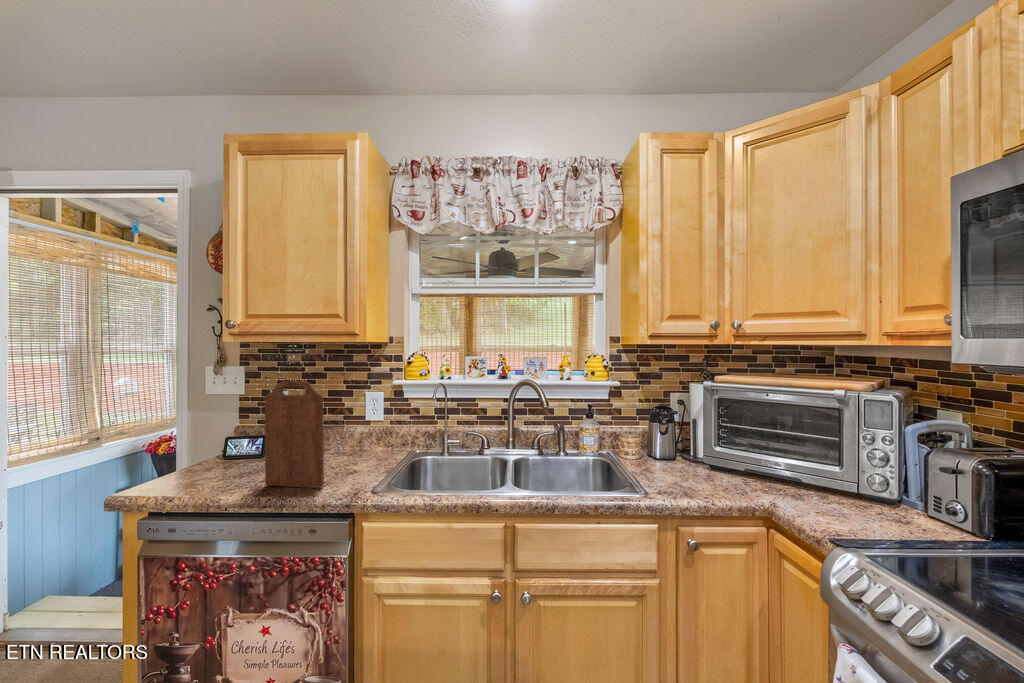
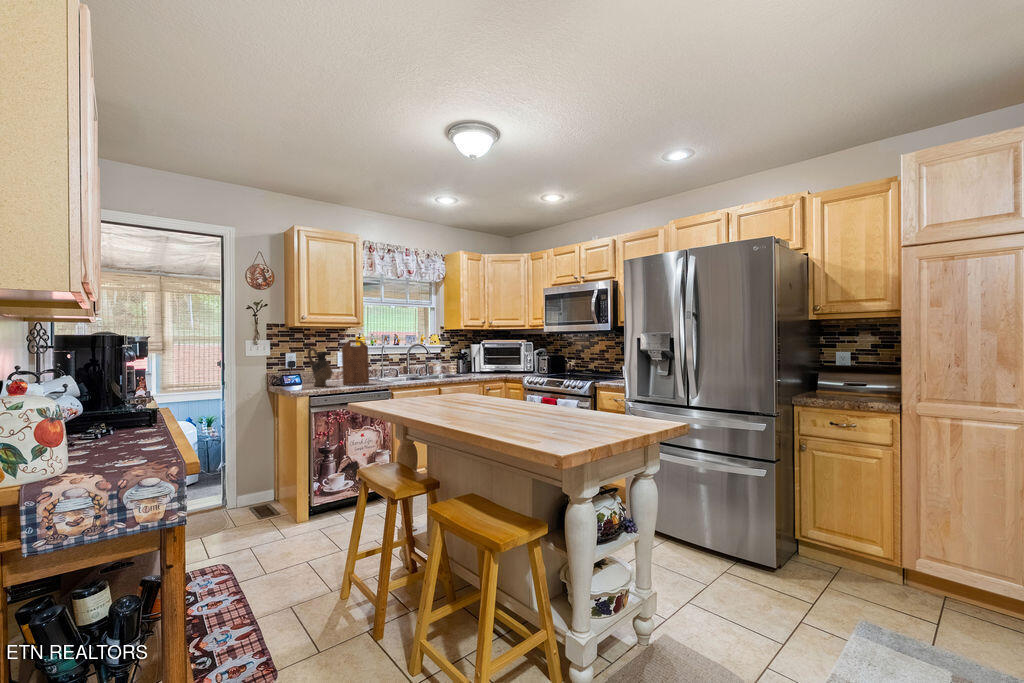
ceramic pitcher: none [220,392,263,481] -> present [308,348,332,386]

